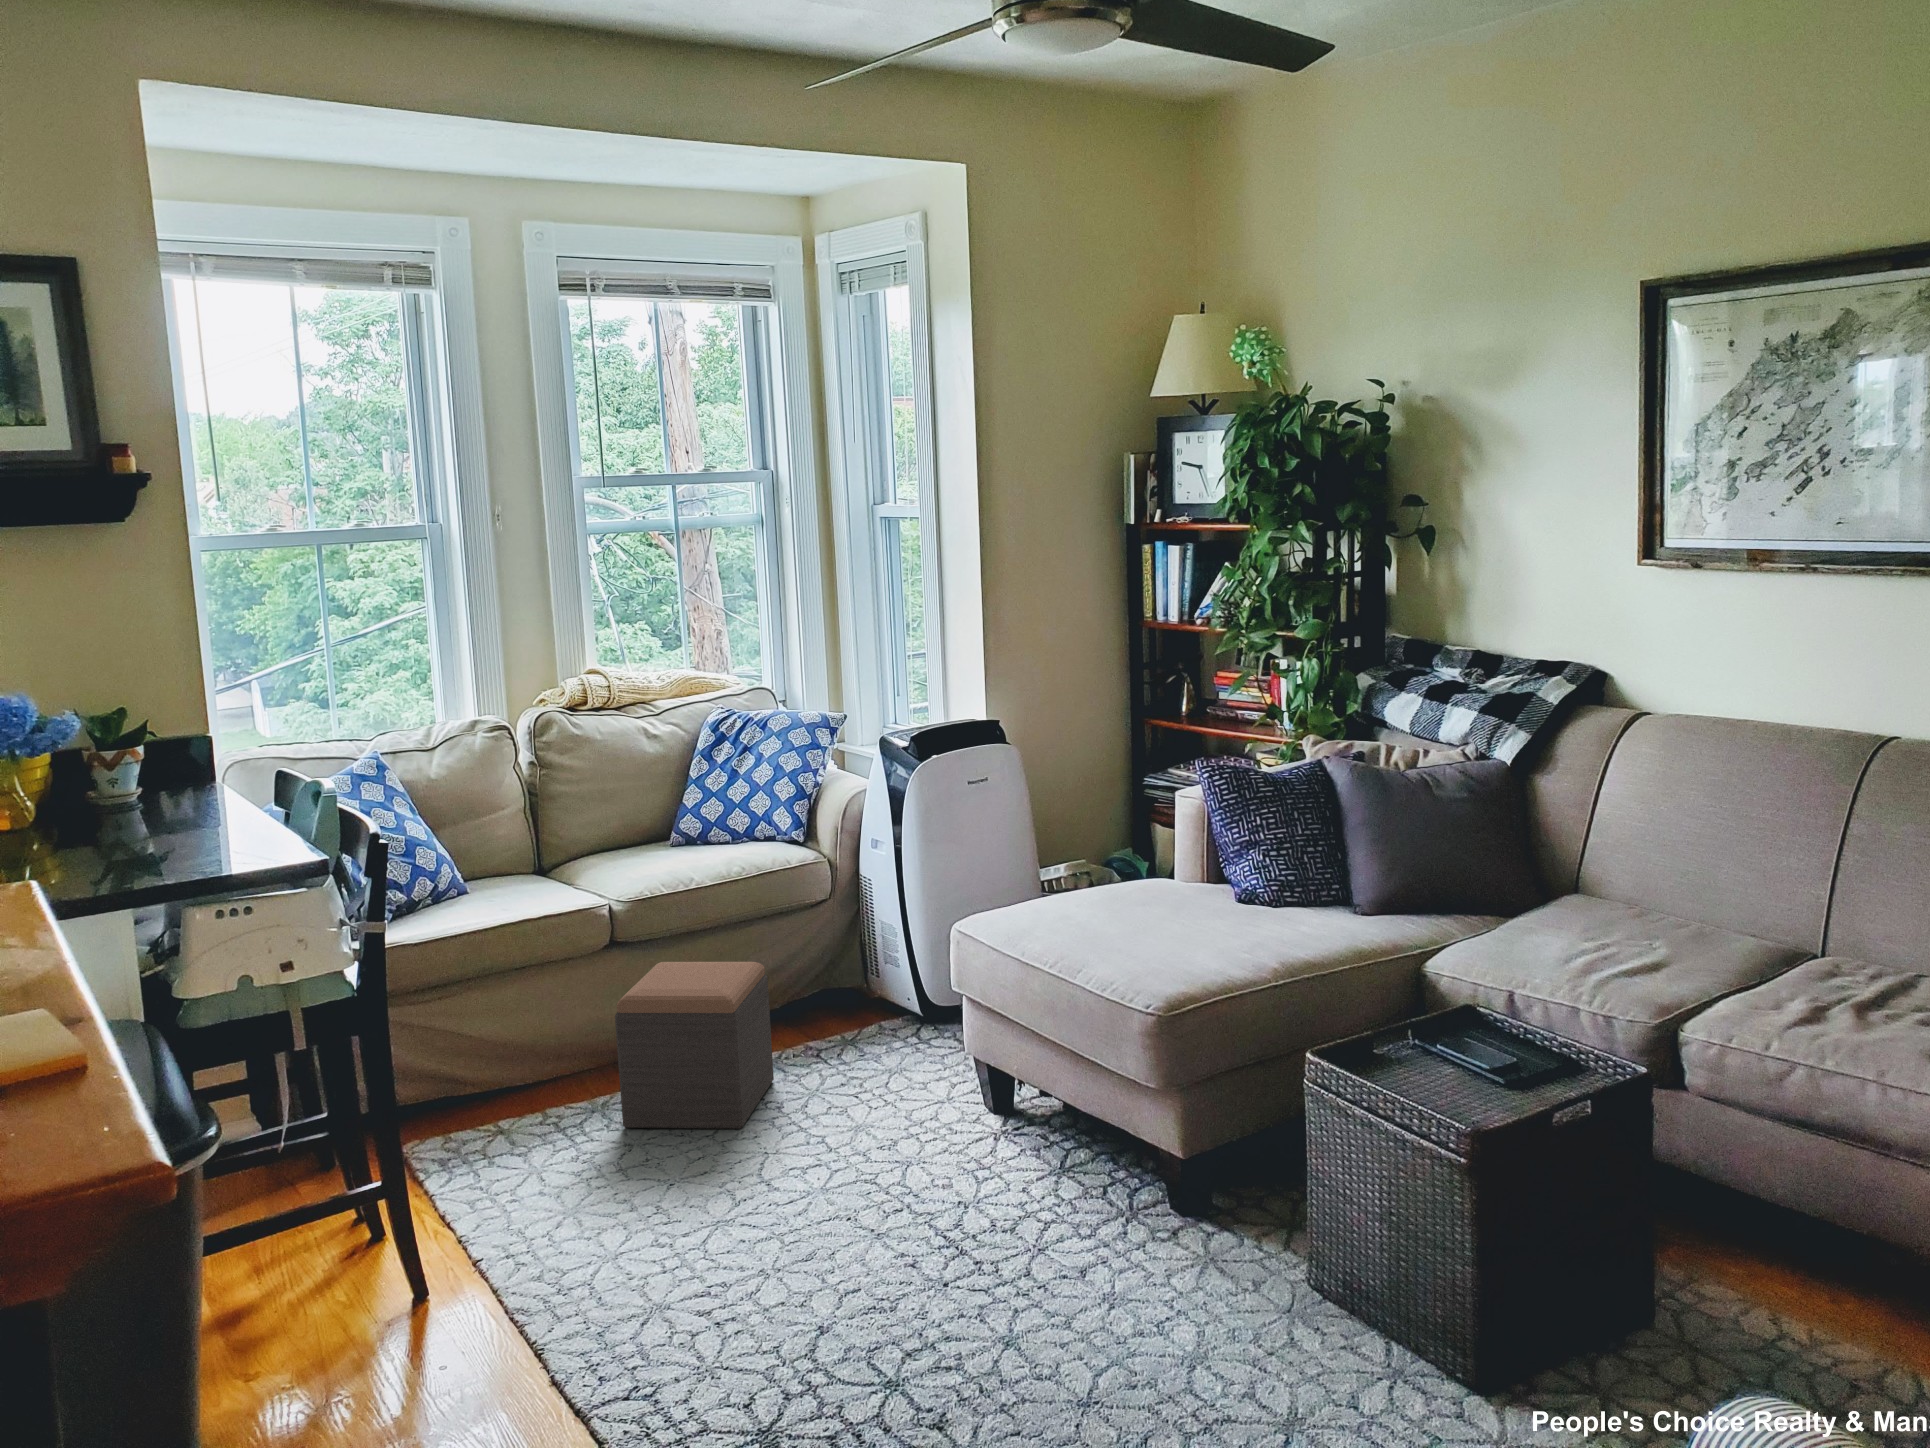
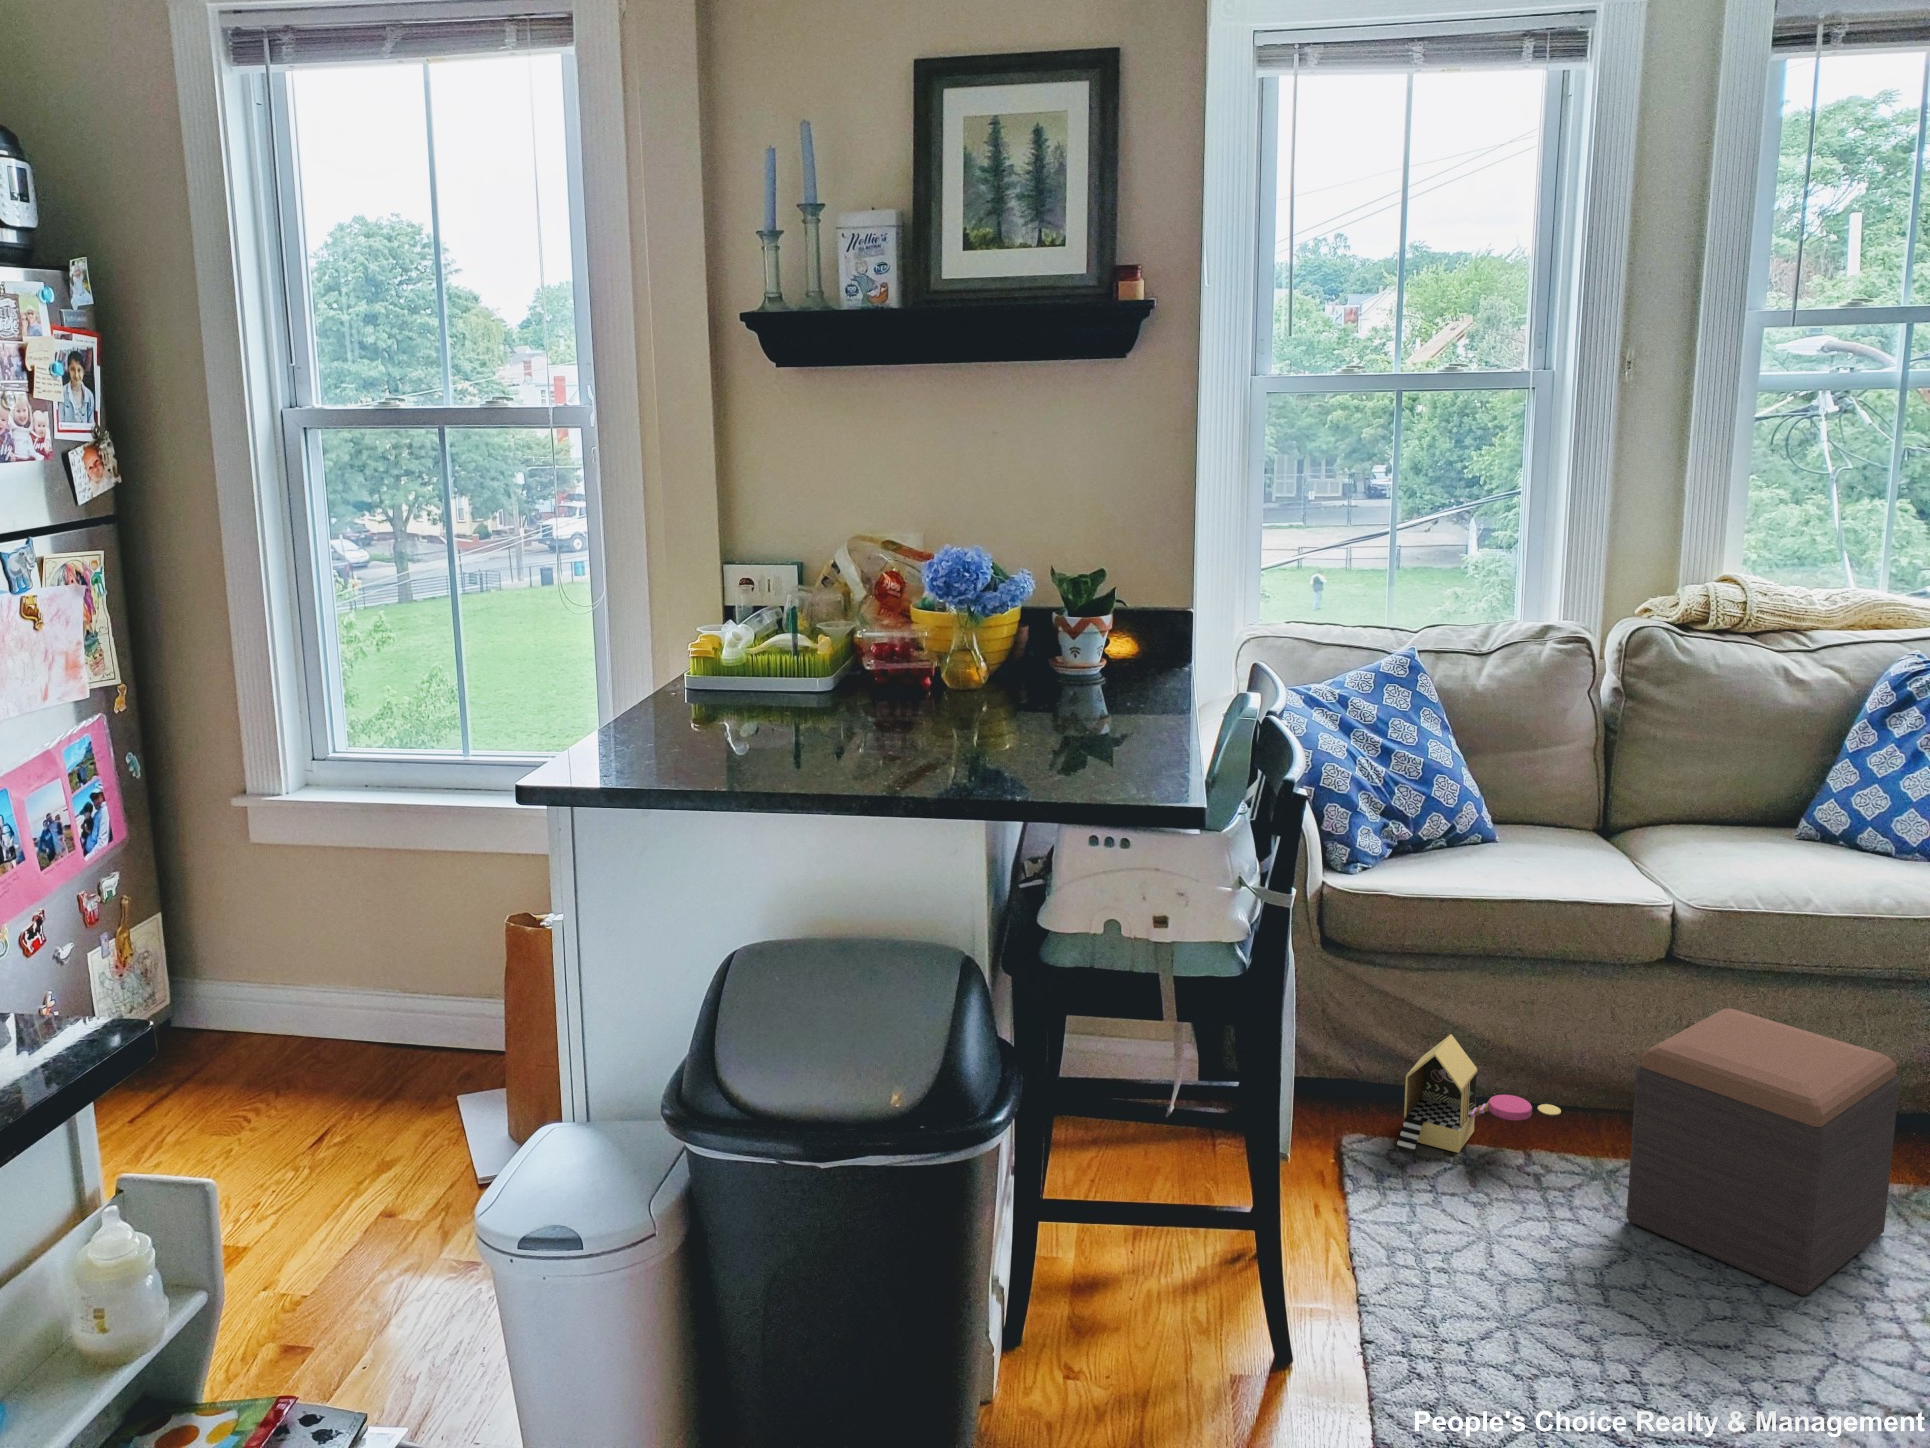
toy house: none [443,1042,562,1139] -> present [1397,1034,1561,1153]

